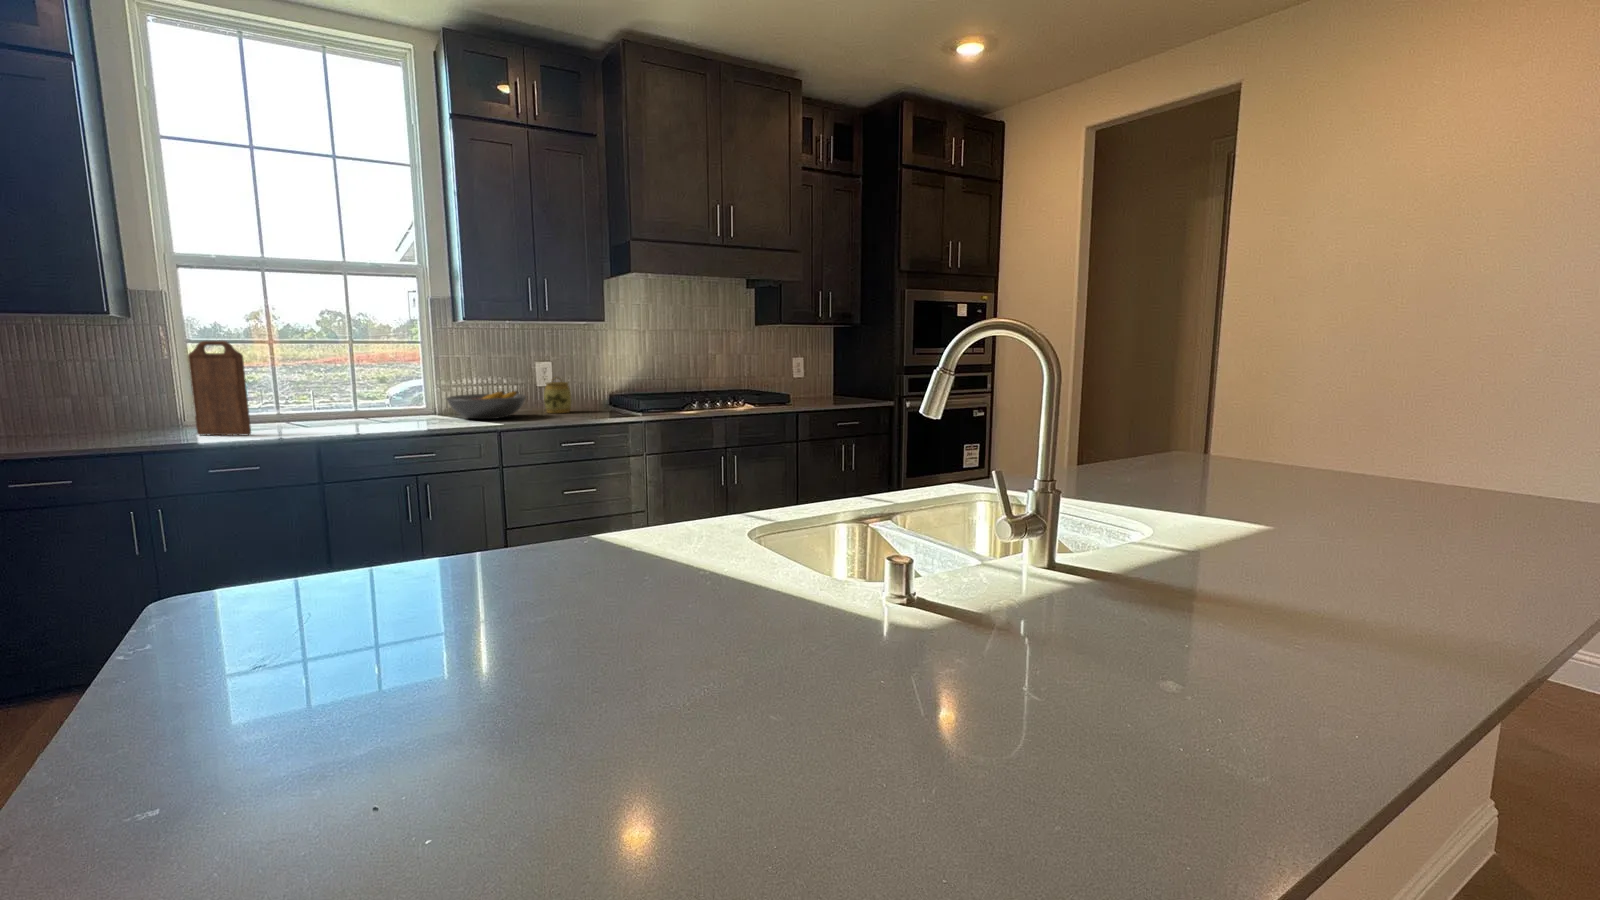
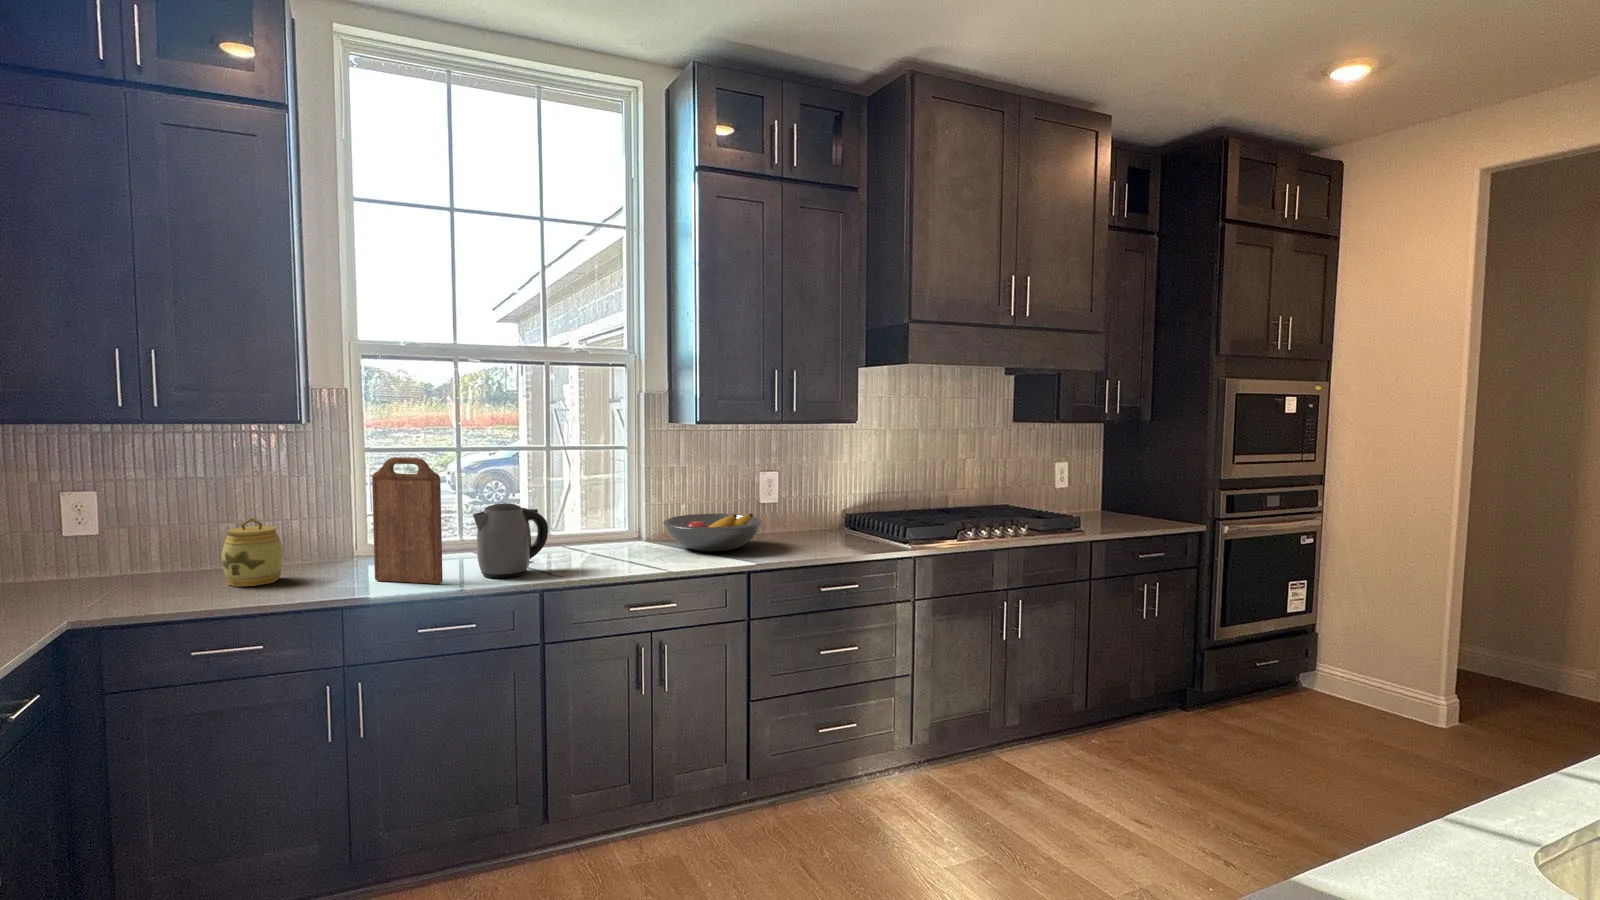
jar: present [544,377,572,413] -> present [221,518,283,587]
kettle: none [274,378,340,433] -> present [473,503,548,578]

